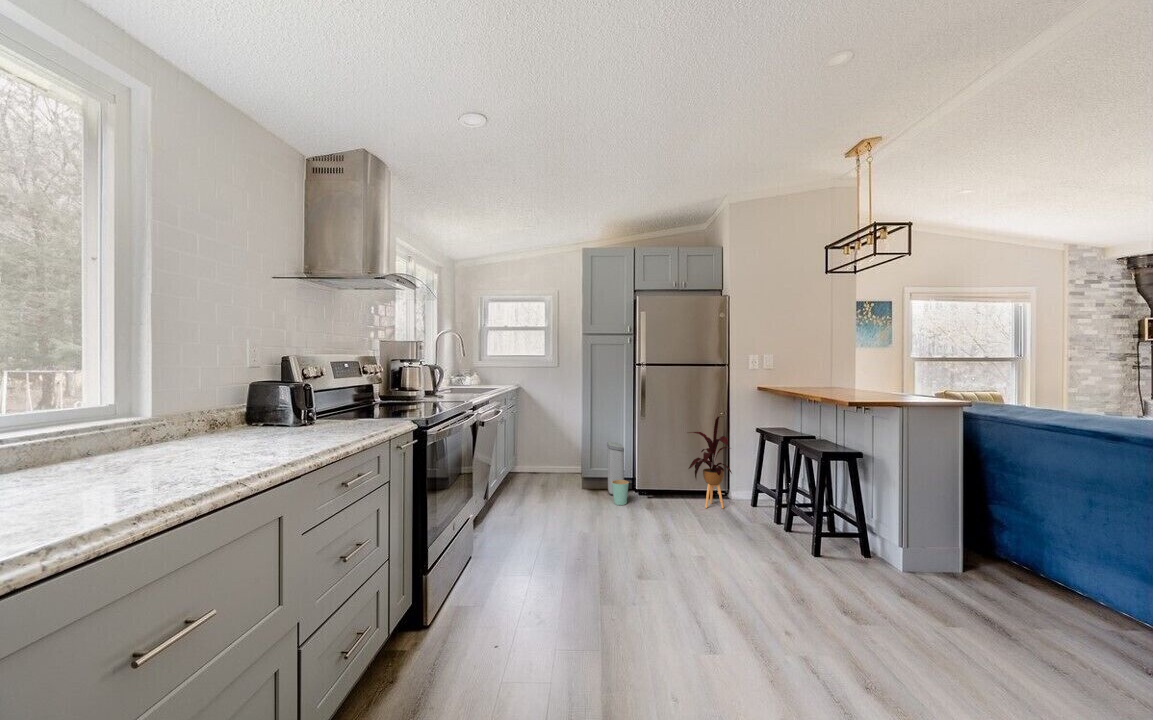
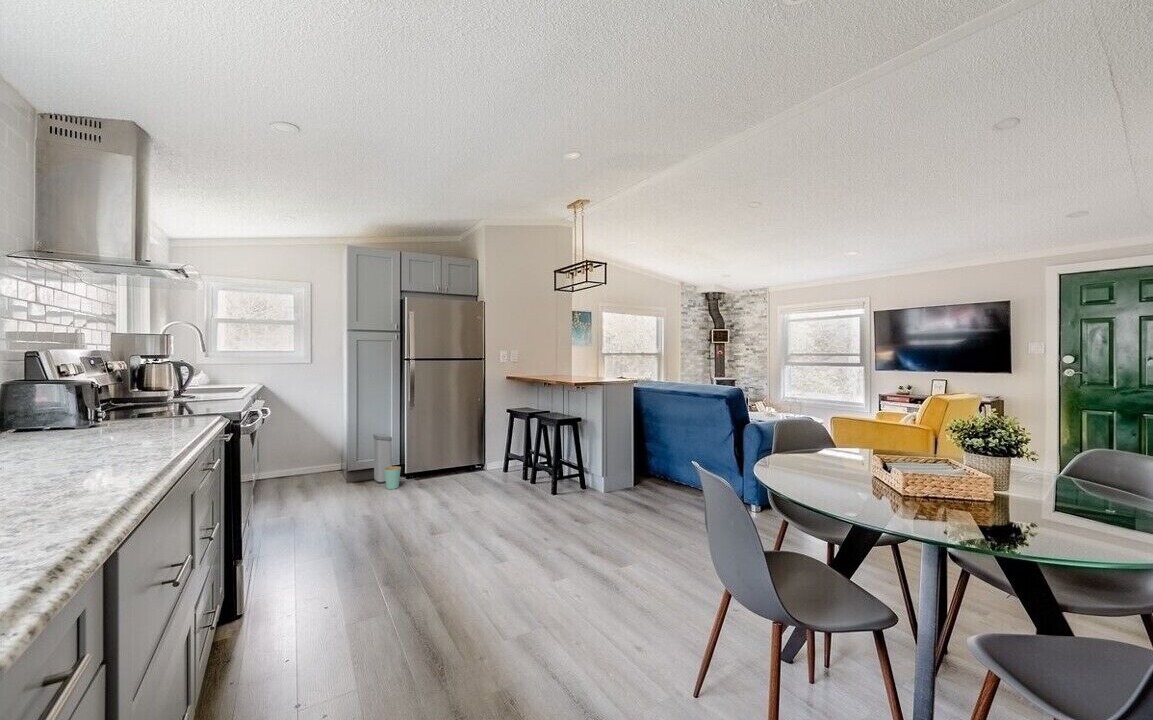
house plant: present [689,417,732,508] -> none [451,401,491,479]

